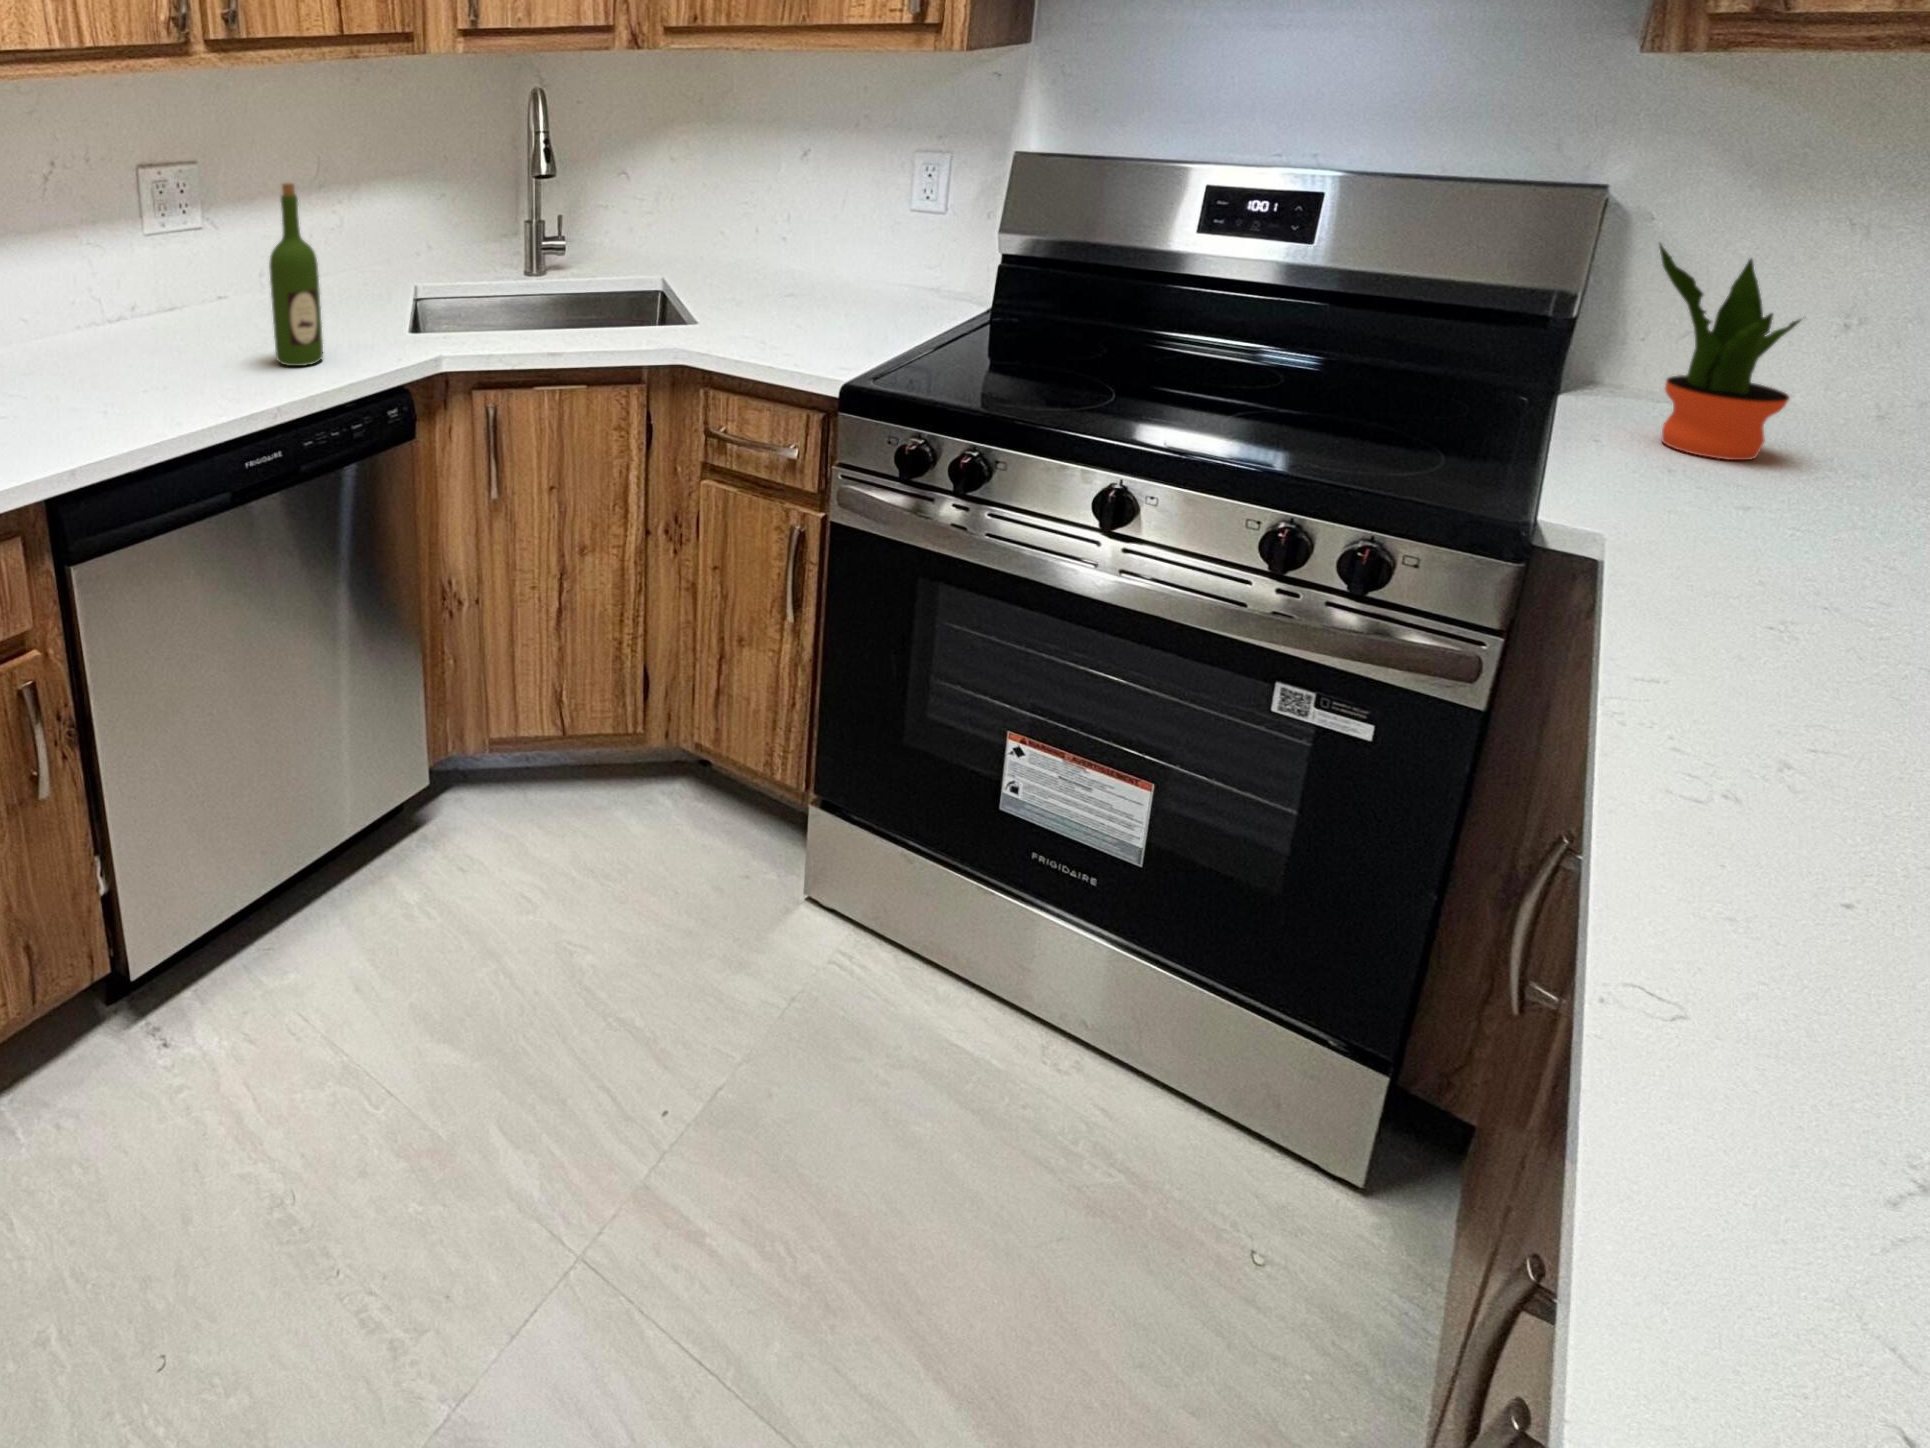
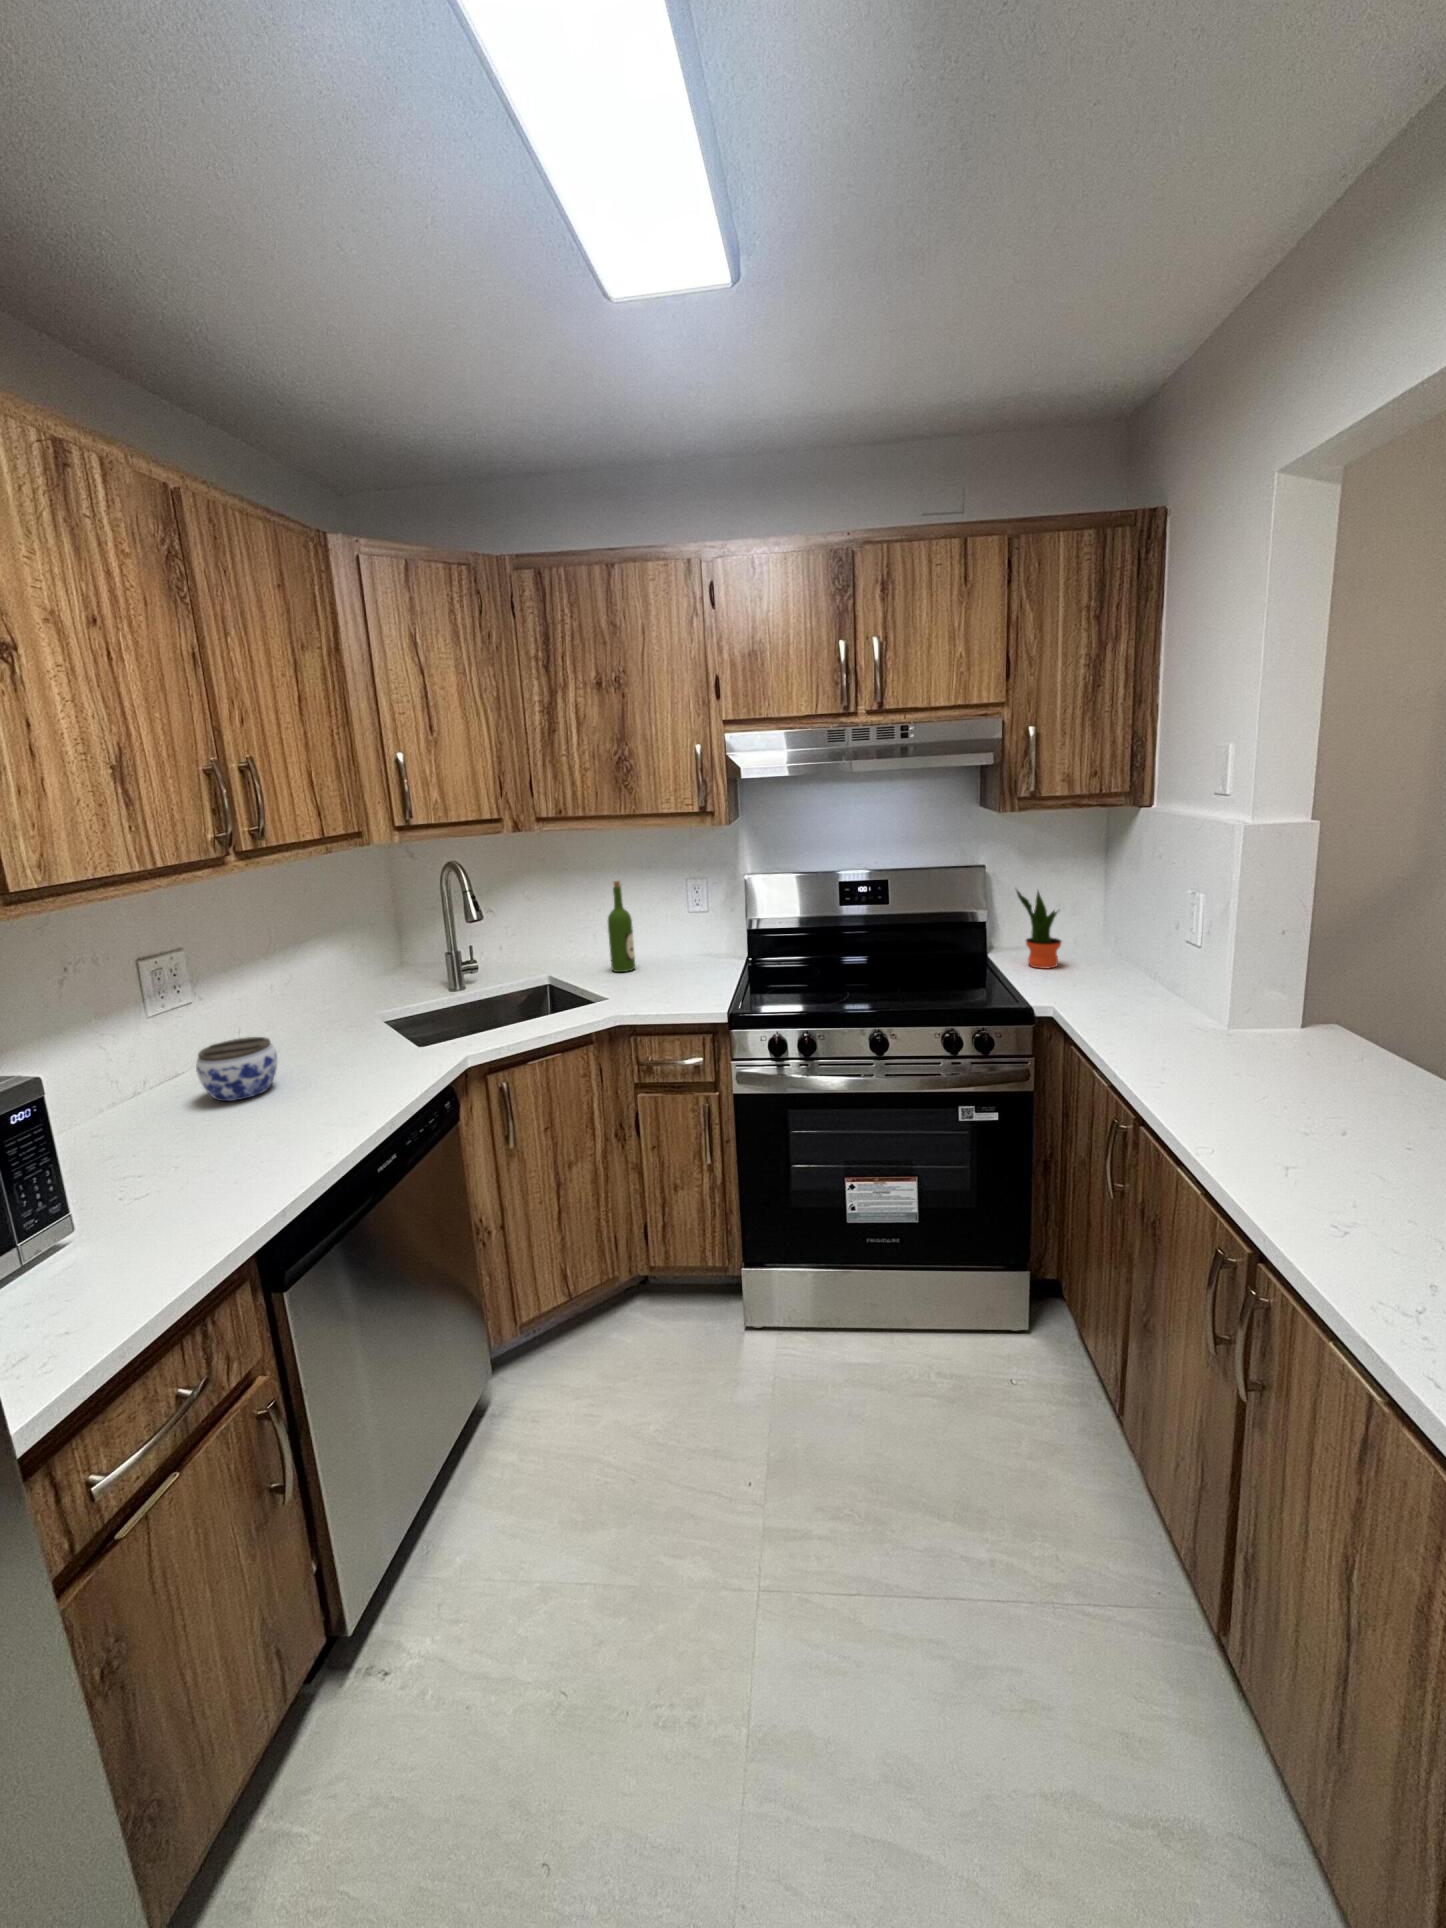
wine bottle: present [269,183,323,366] -> present [608,881,635,972]
jar: none [152,276,237,347] -> present [196,1037,277,1101]

